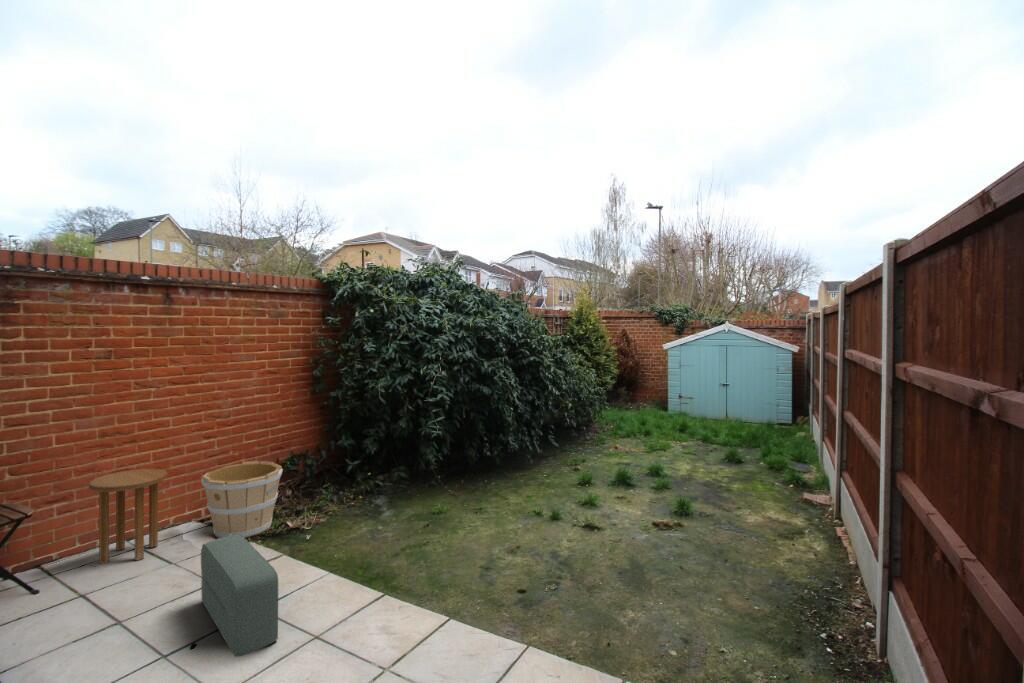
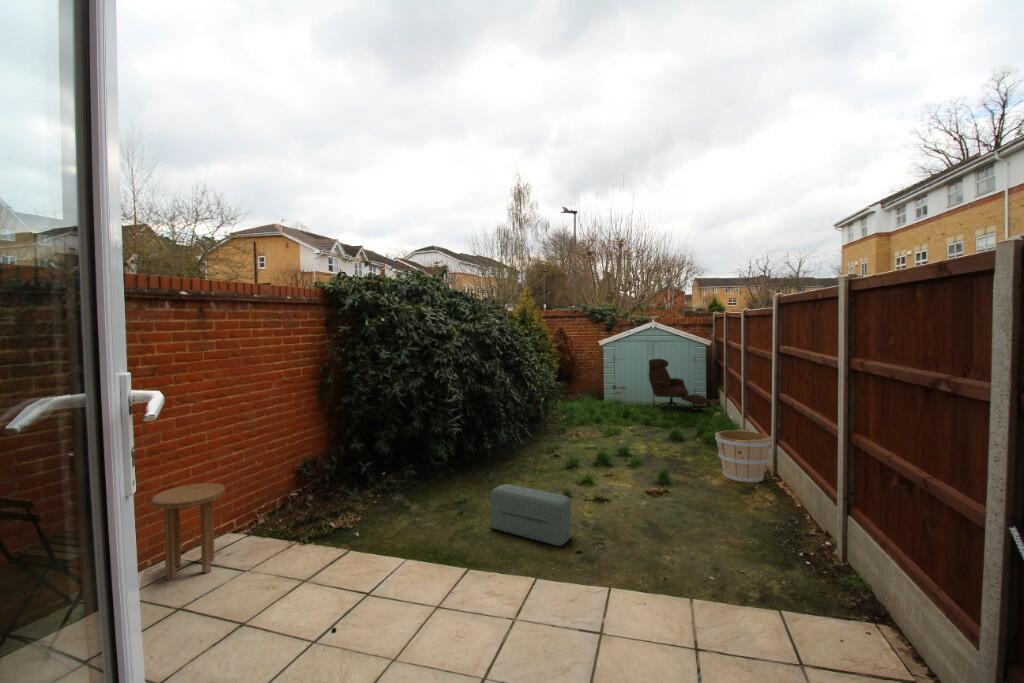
lounge chair: none [719,367,792,432] -> present [649,359,708,412]
wooden bucket: present [201,461,283,538] -> present [715,429,772,483]
pouf: present [201,534,278,657] -> present [490,484,571,546]

